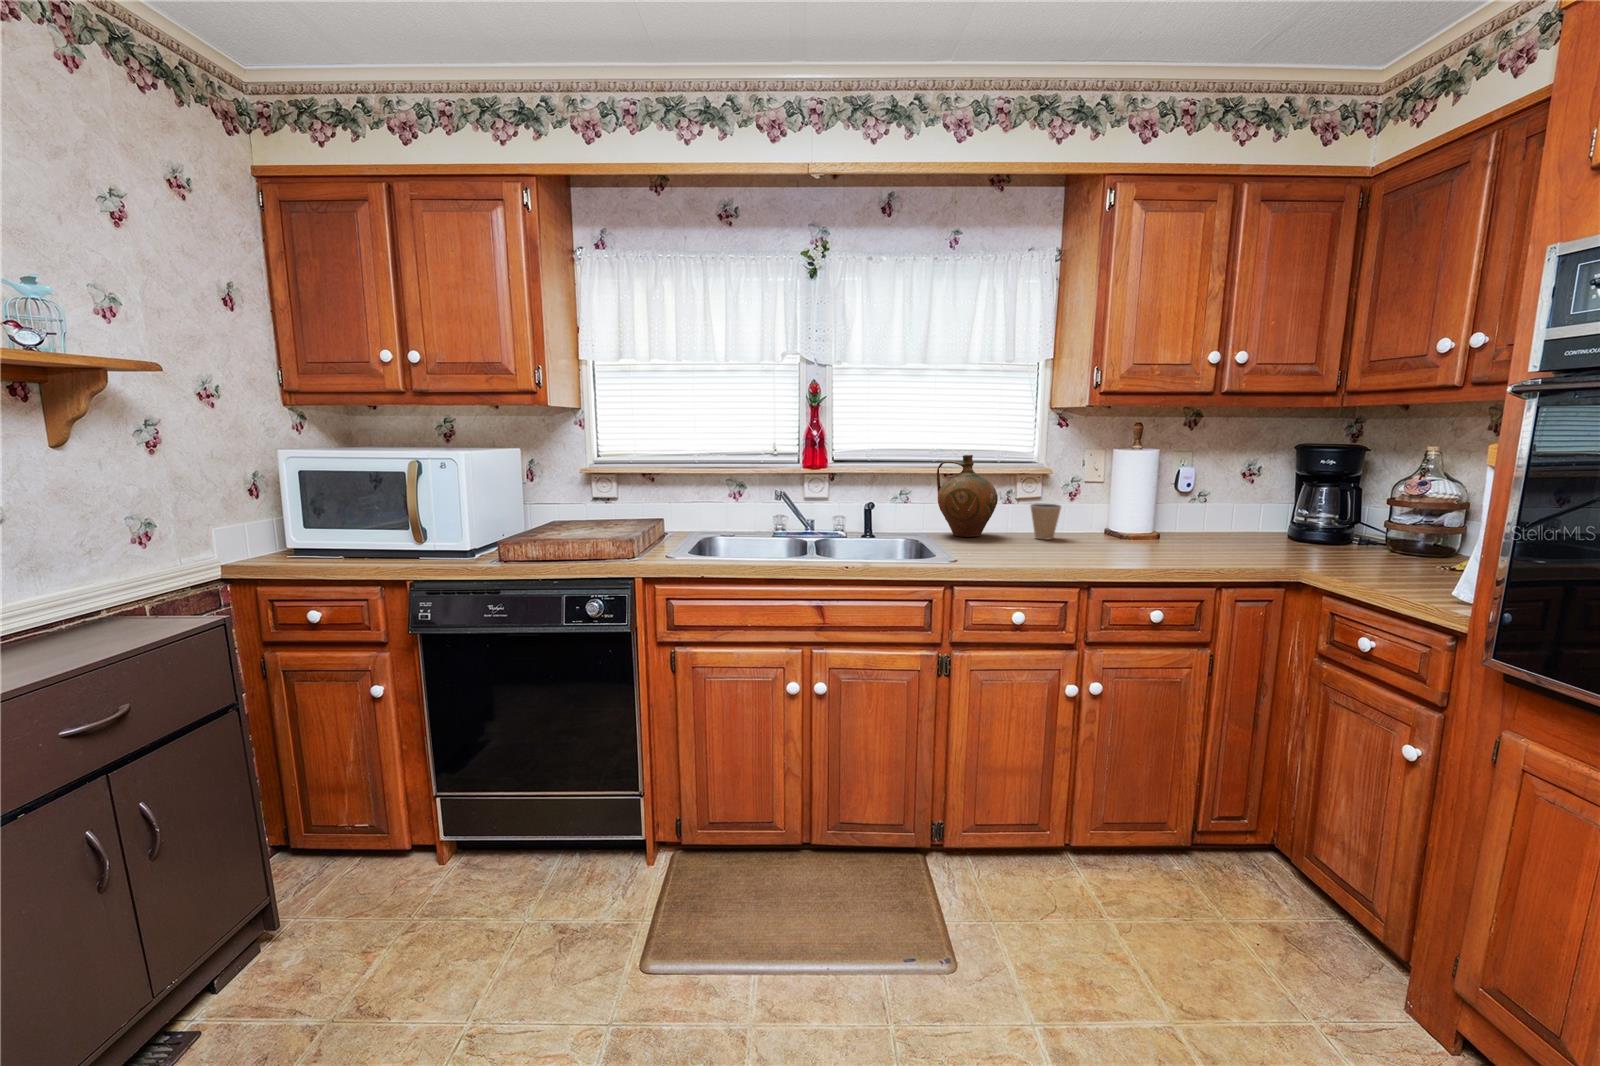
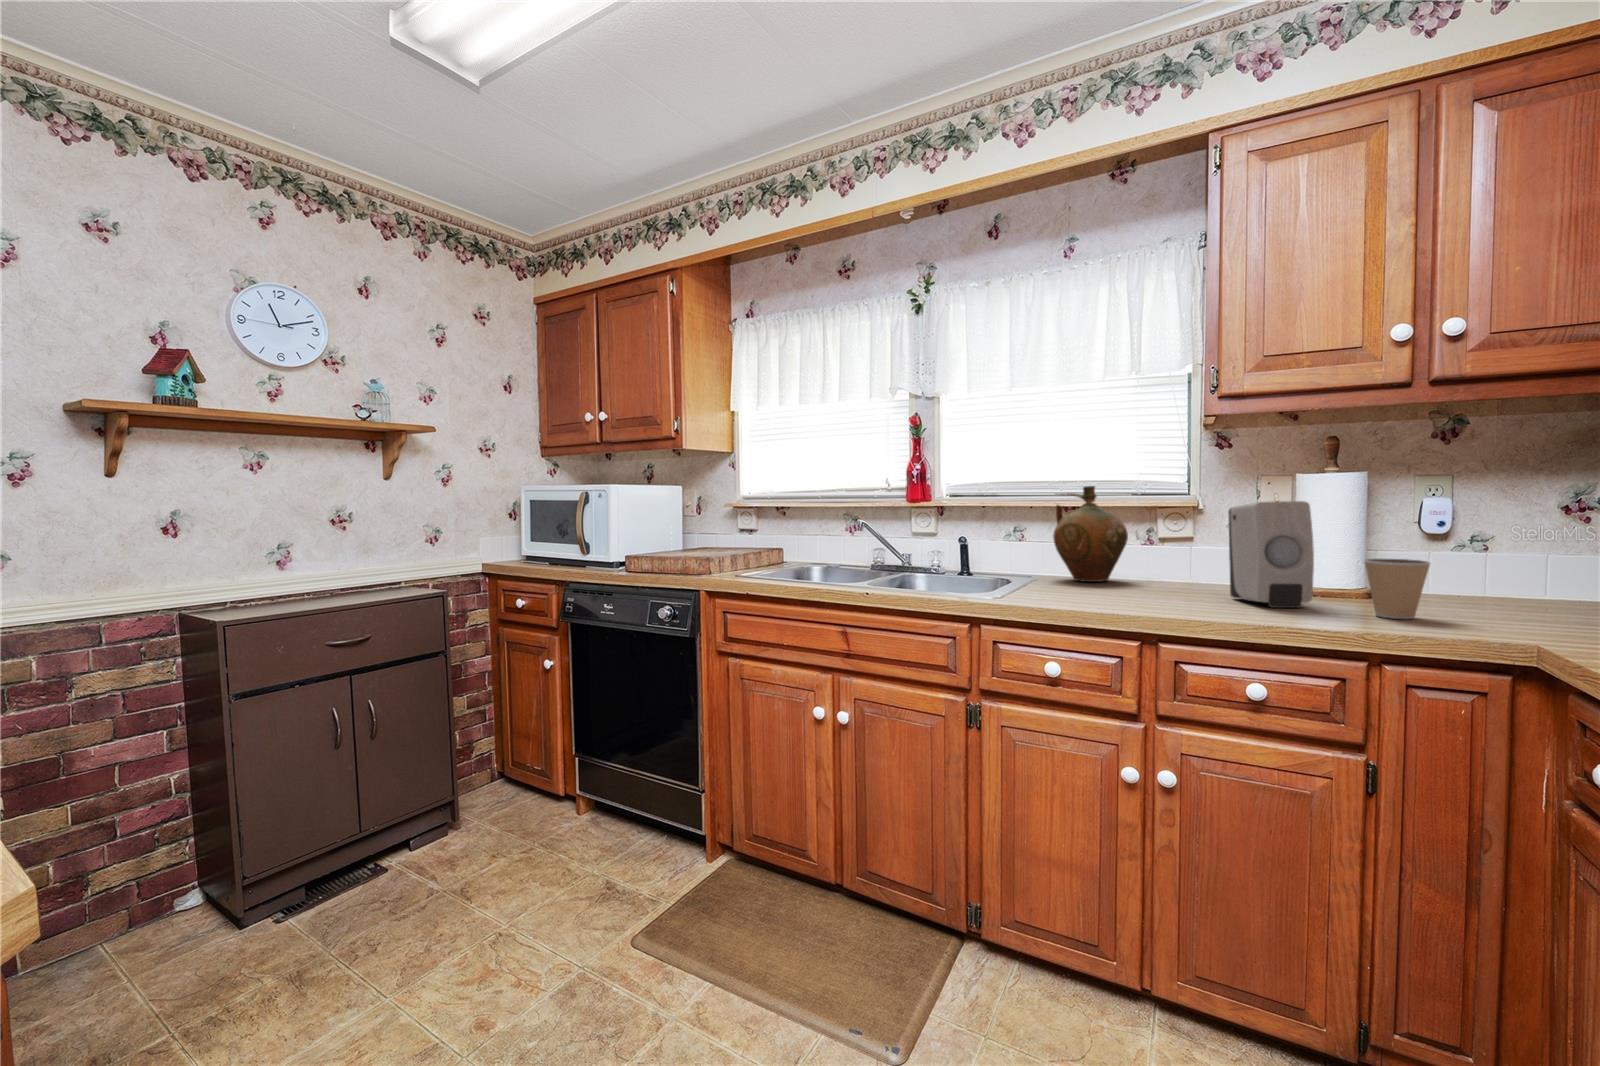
soap dispenser: none [1094,475,1160,554] -> present [1228,501,1314,608]
coffee cup: present [1031,504,1061,540] -> present [1364,559,1430,619]

